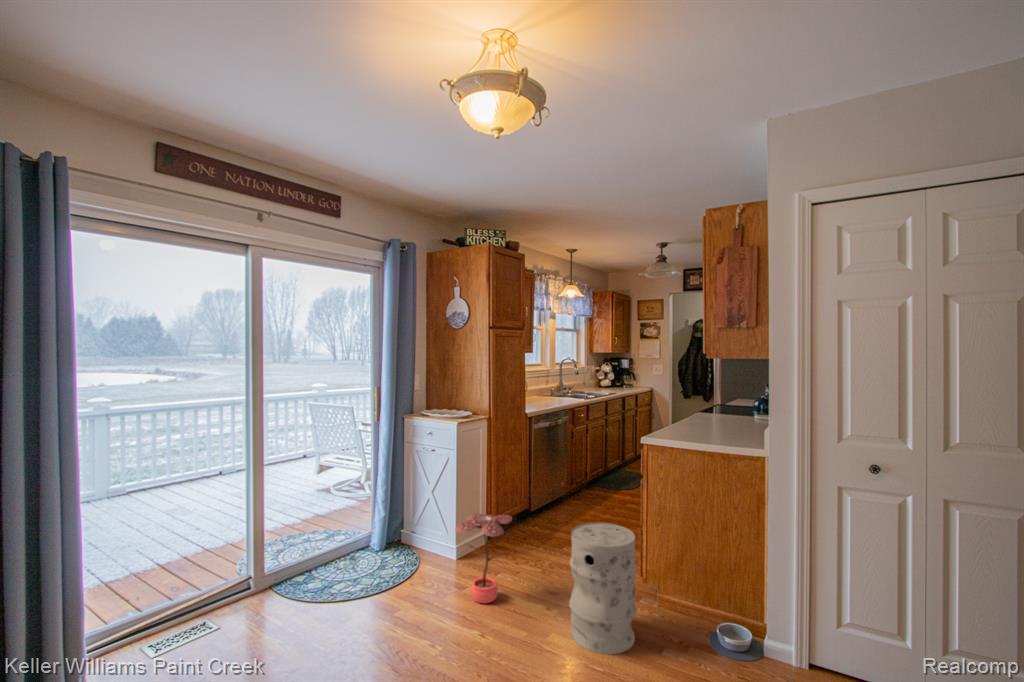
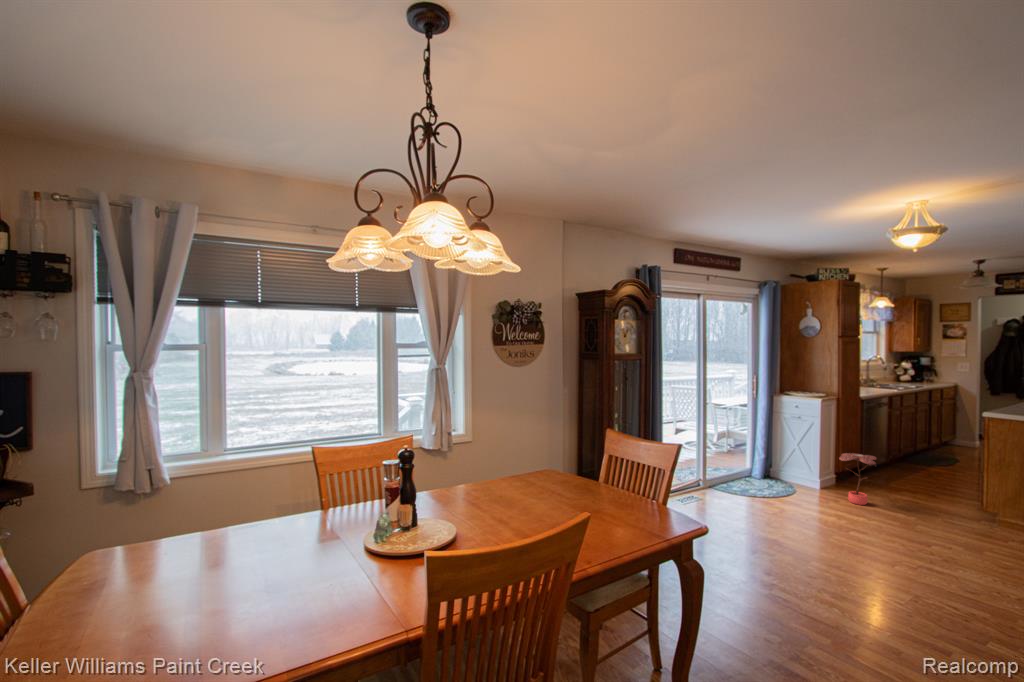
trash can: present [569,522,637,654] -> none [931,462,986,535]

